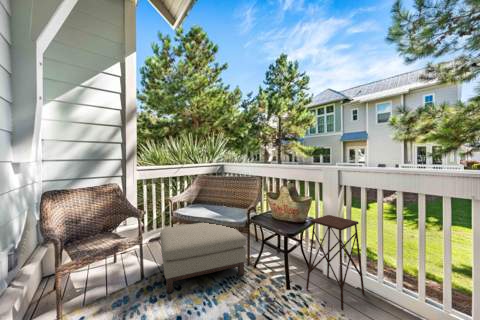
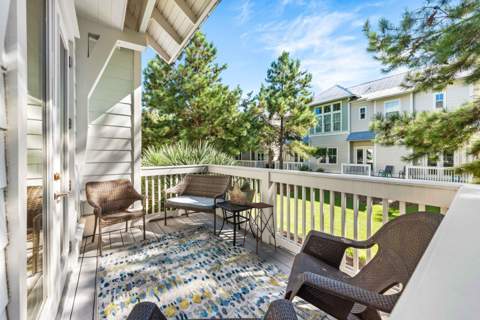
ottoman: present [160,223,246,293] -> none [157,207,210,245]

